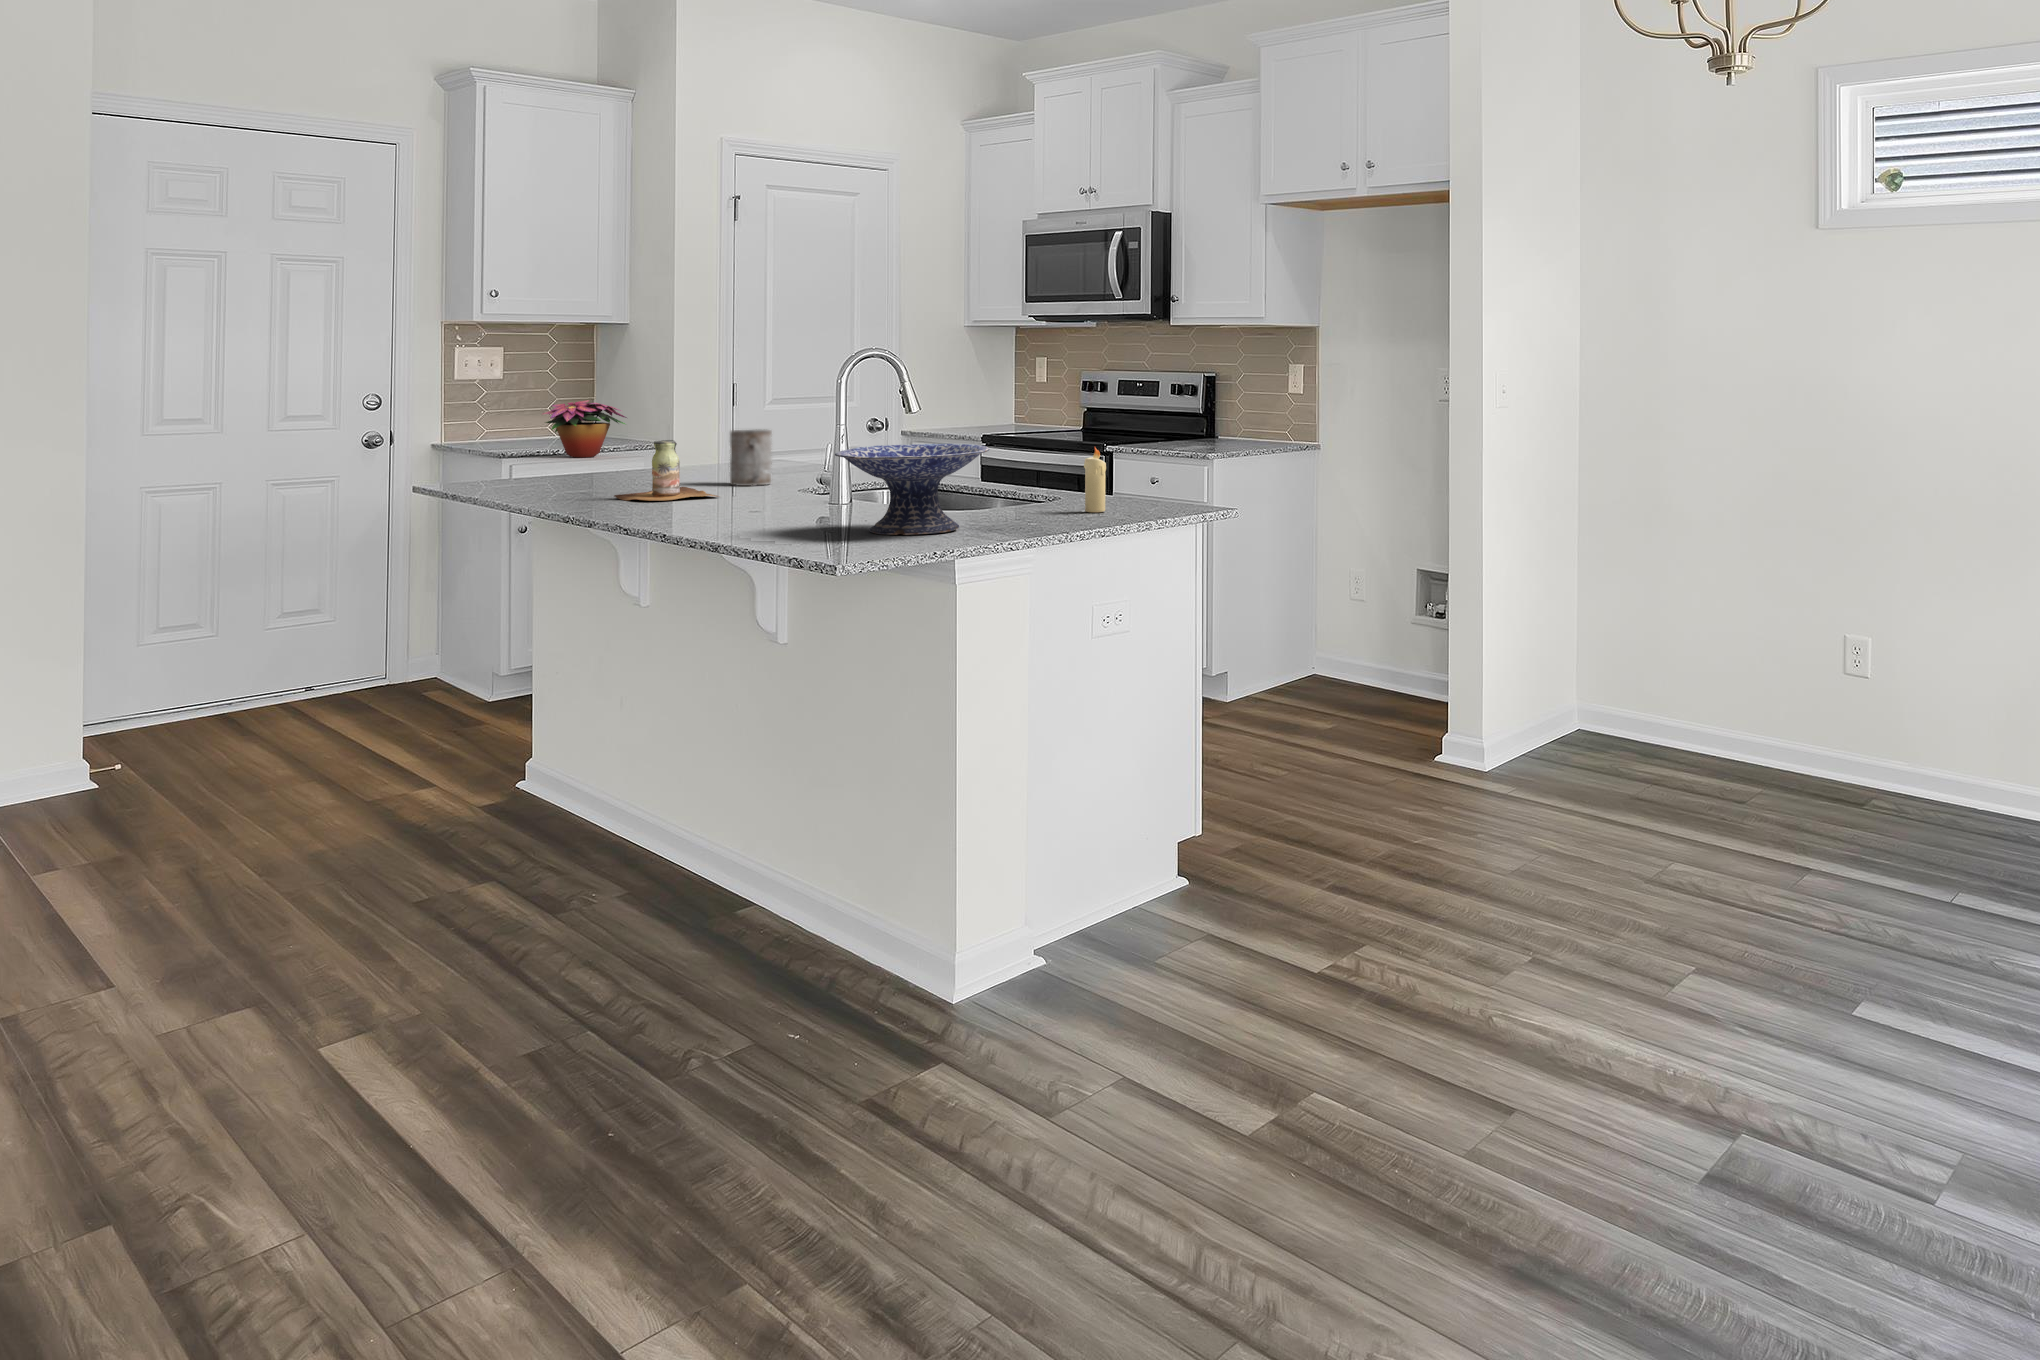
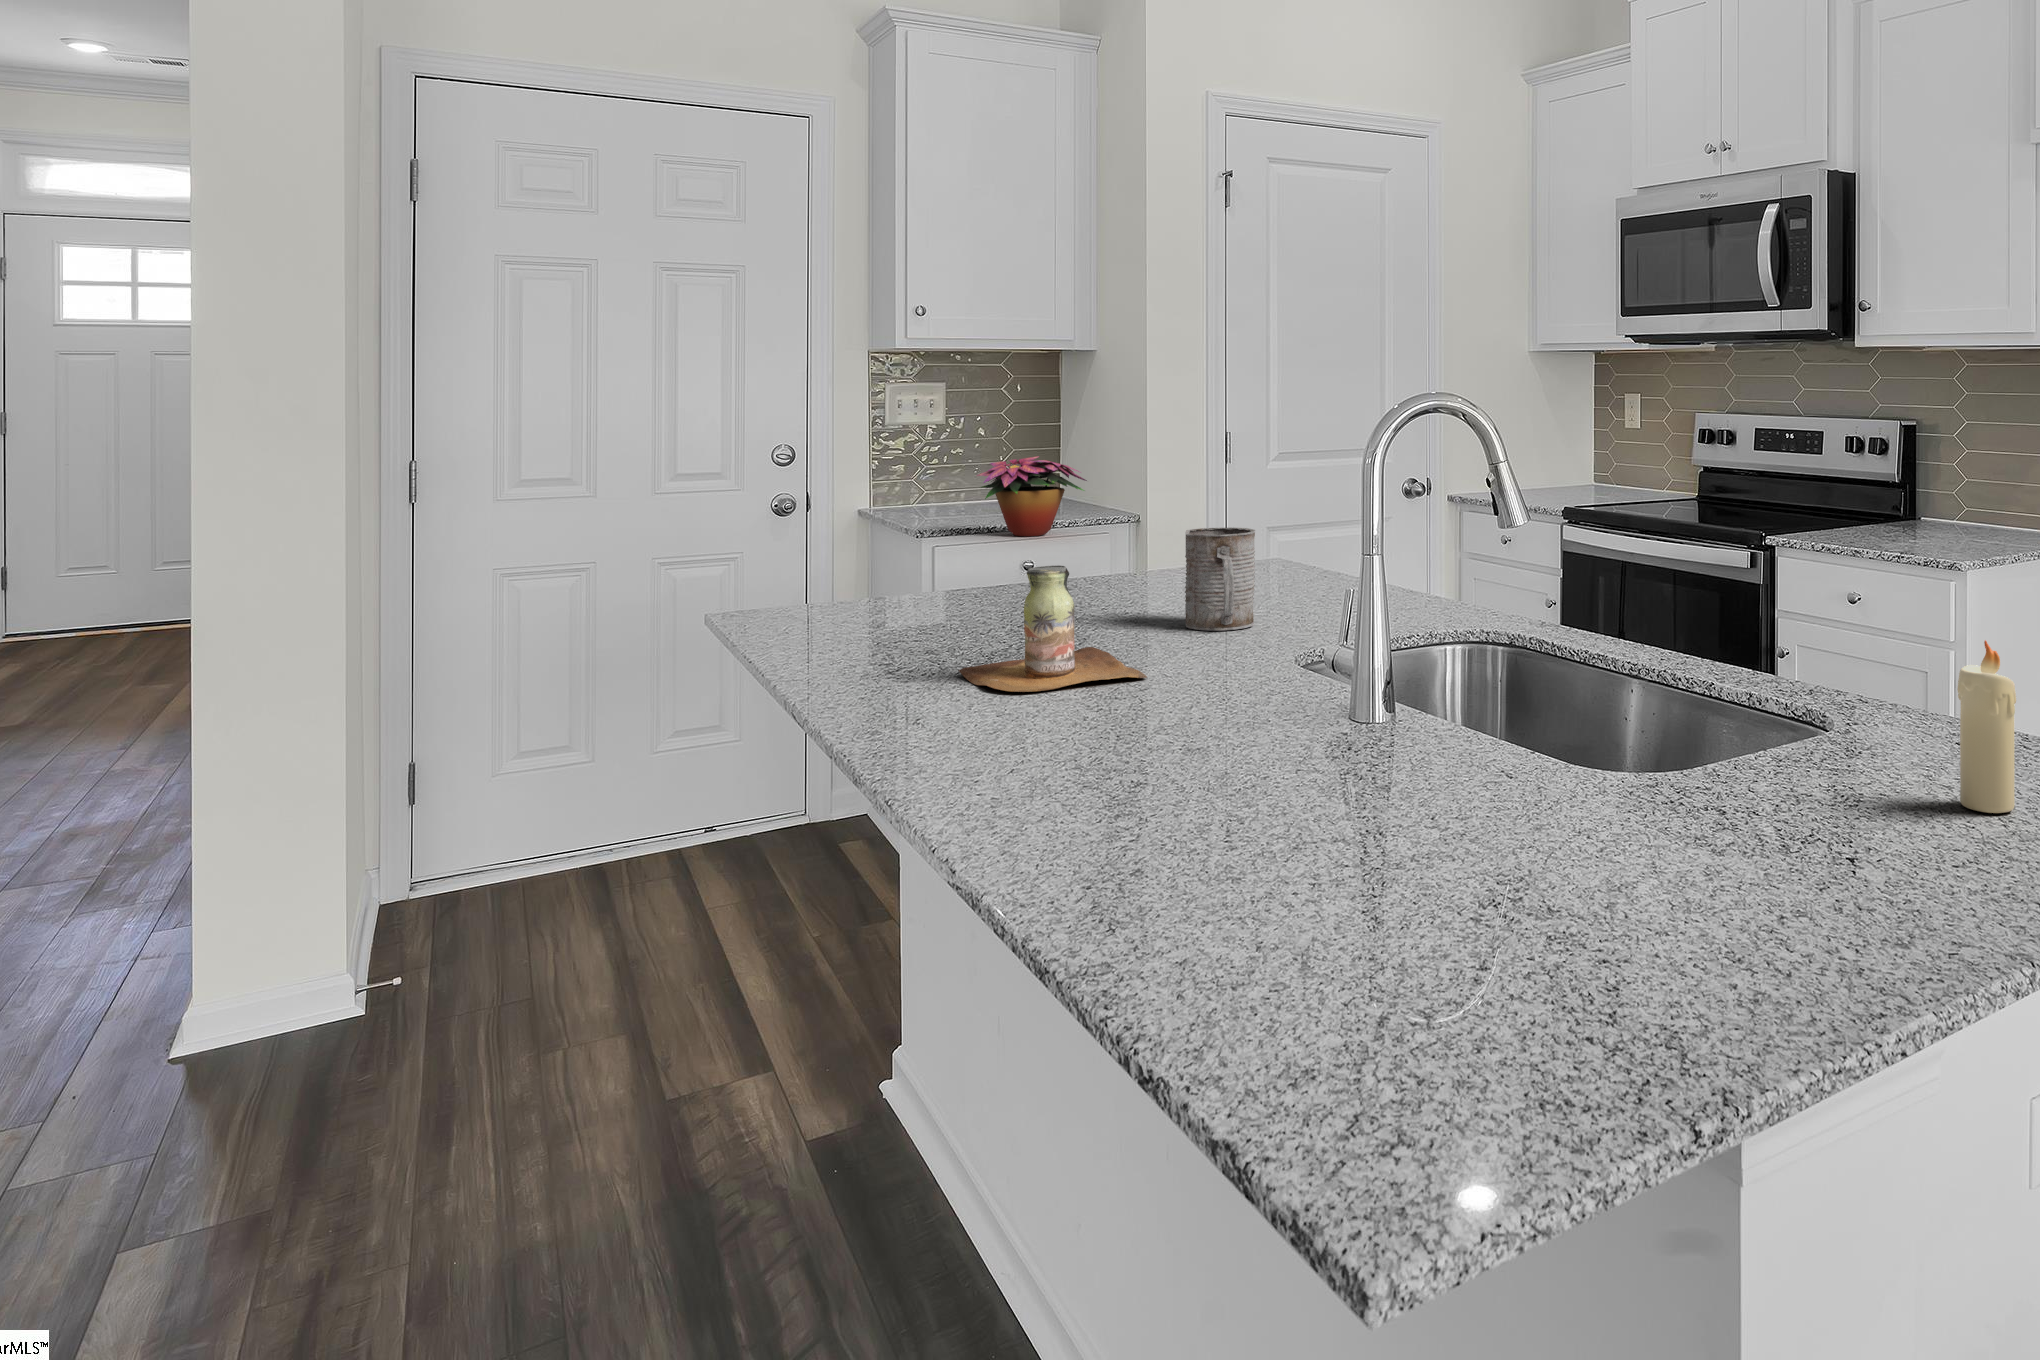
decorative bowl: present [835,444,989,535] -> none [1355,655,1804,992]

